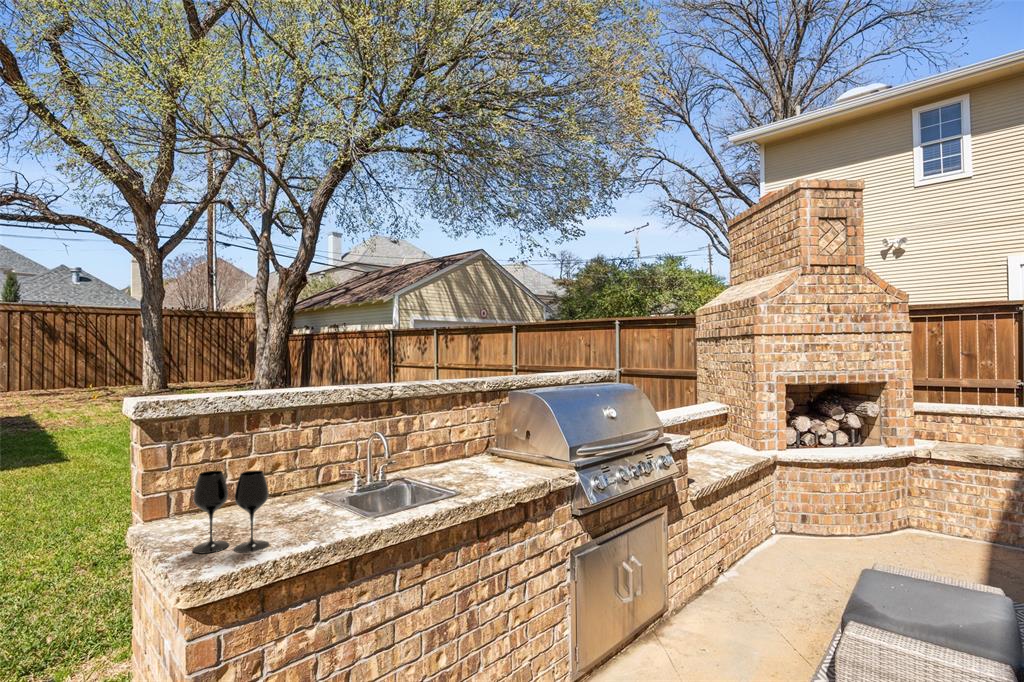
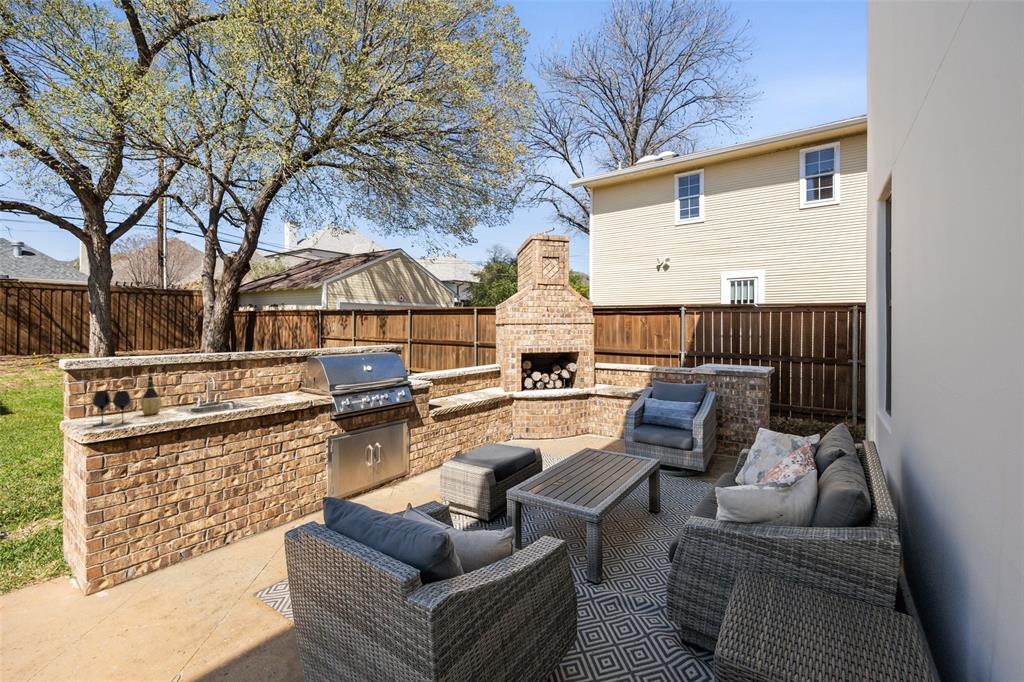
wine bottle: none [267,430,303,516] -> present [140,374,161,415]

